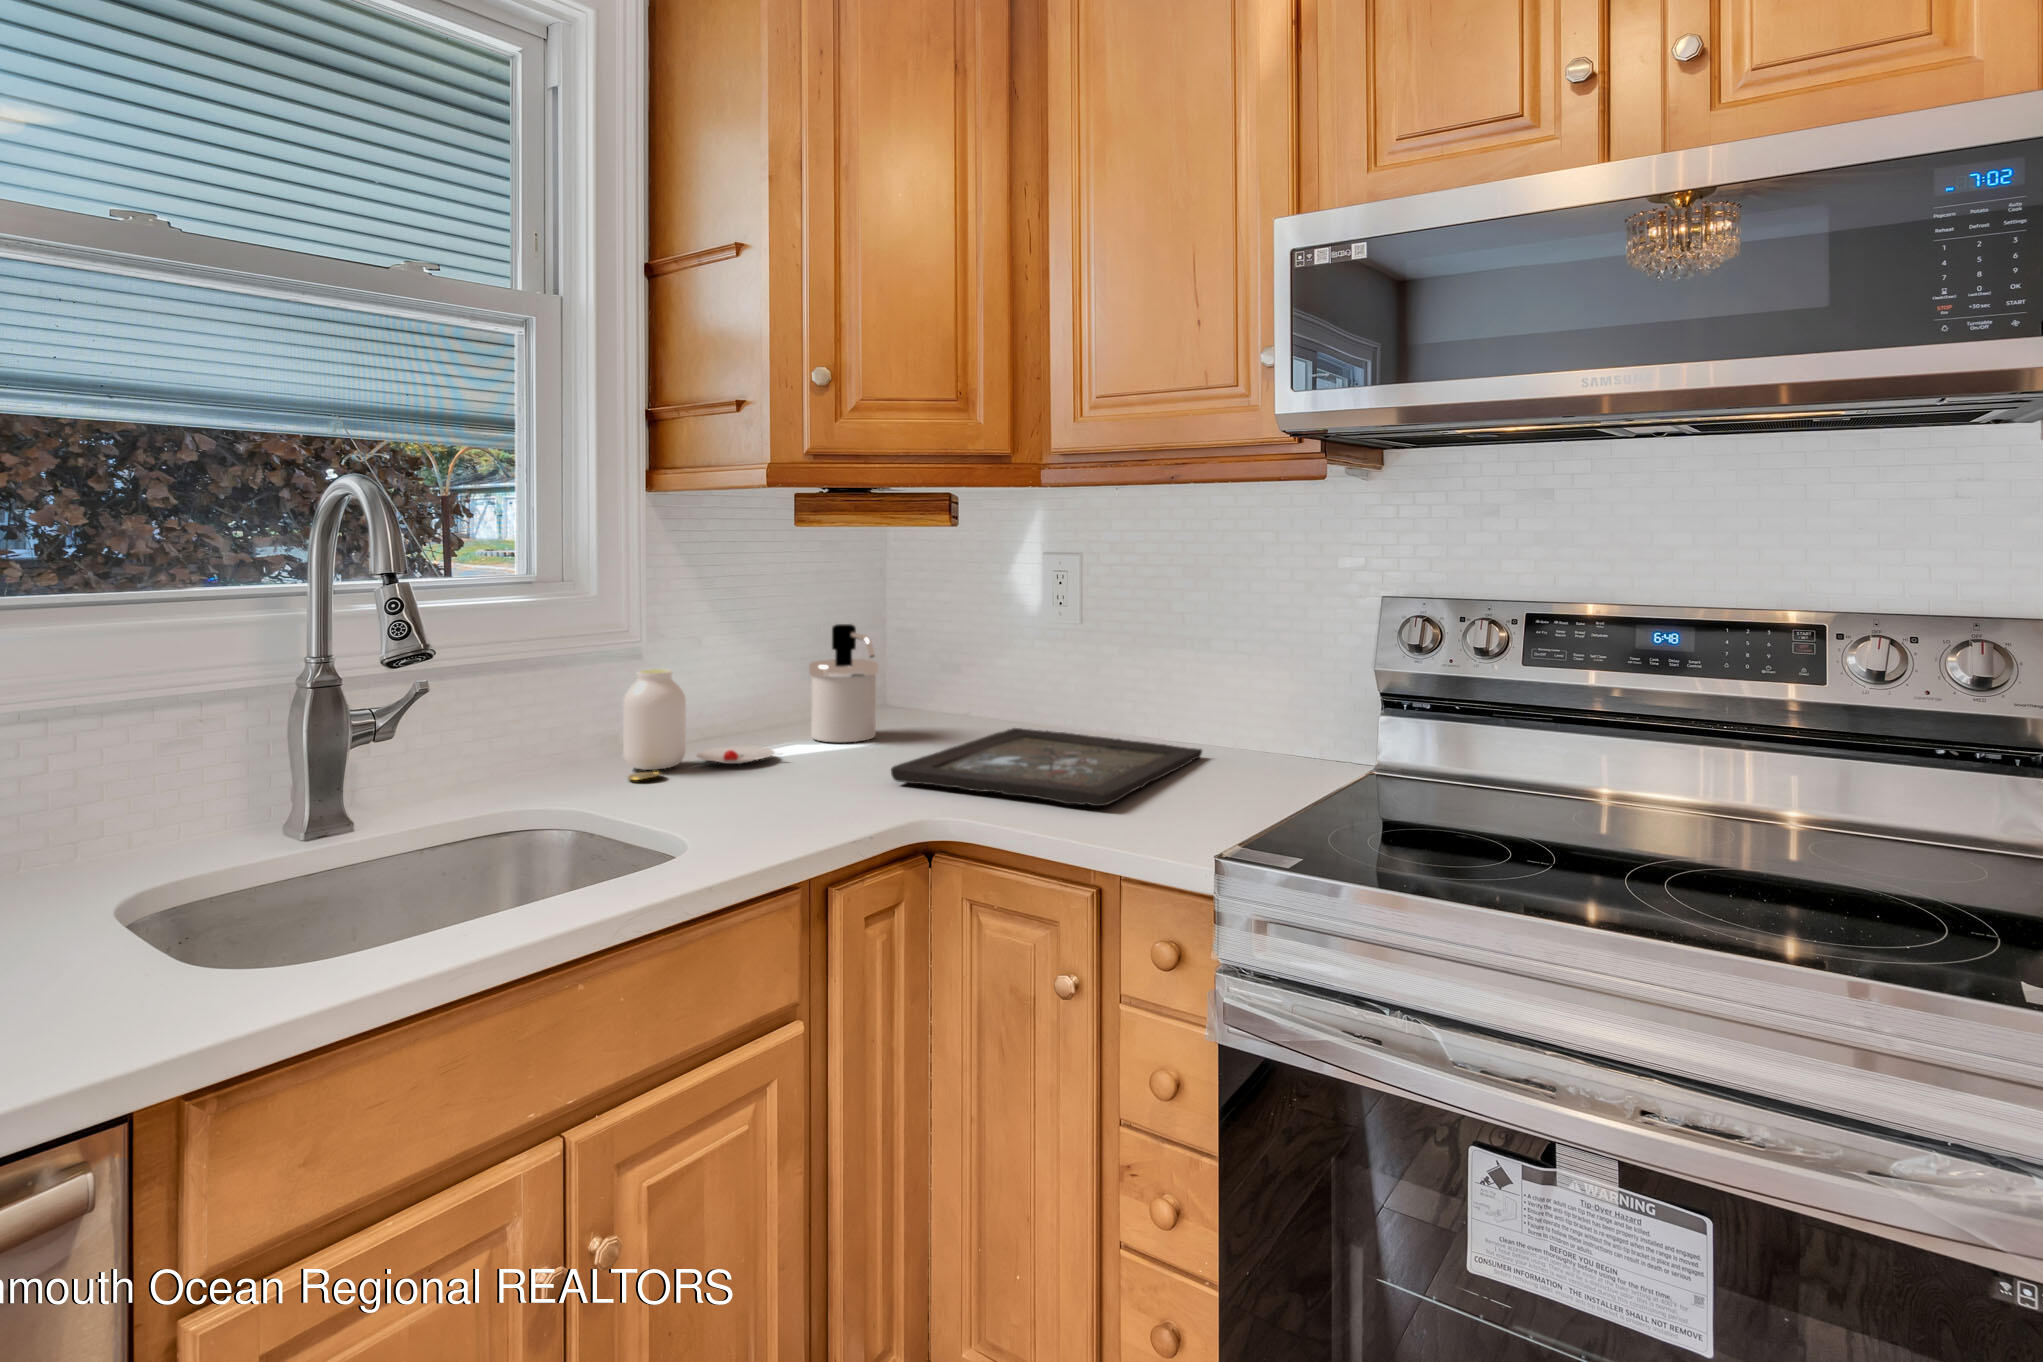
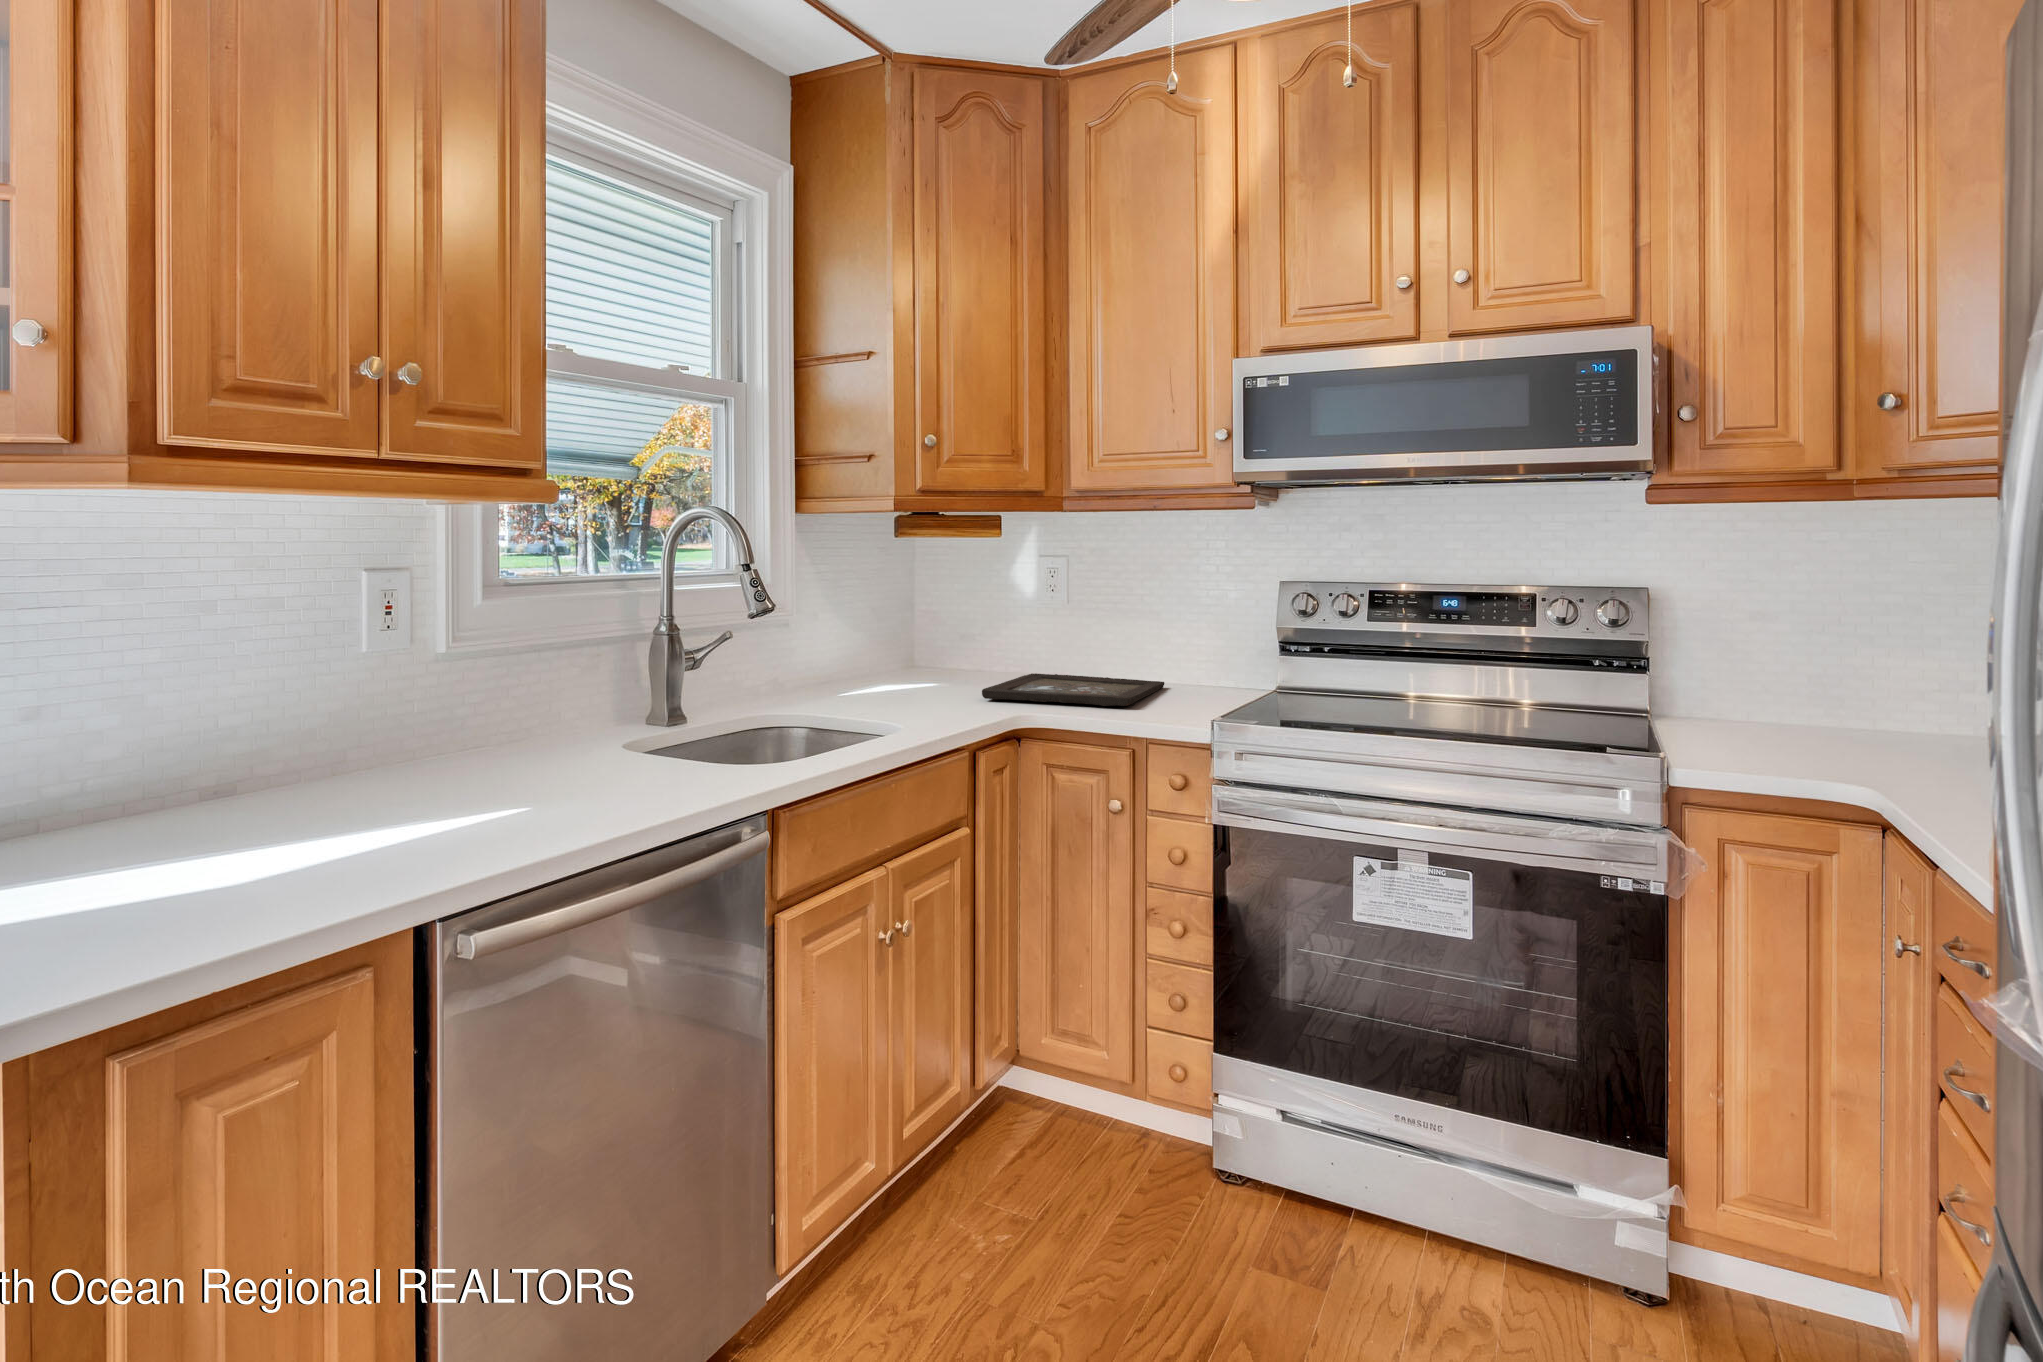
soap dispenser: present [809,624,878,742] -> none [892,604,946,684]
jar: present [623,669,775,780] -> none [795,632,895,701]

